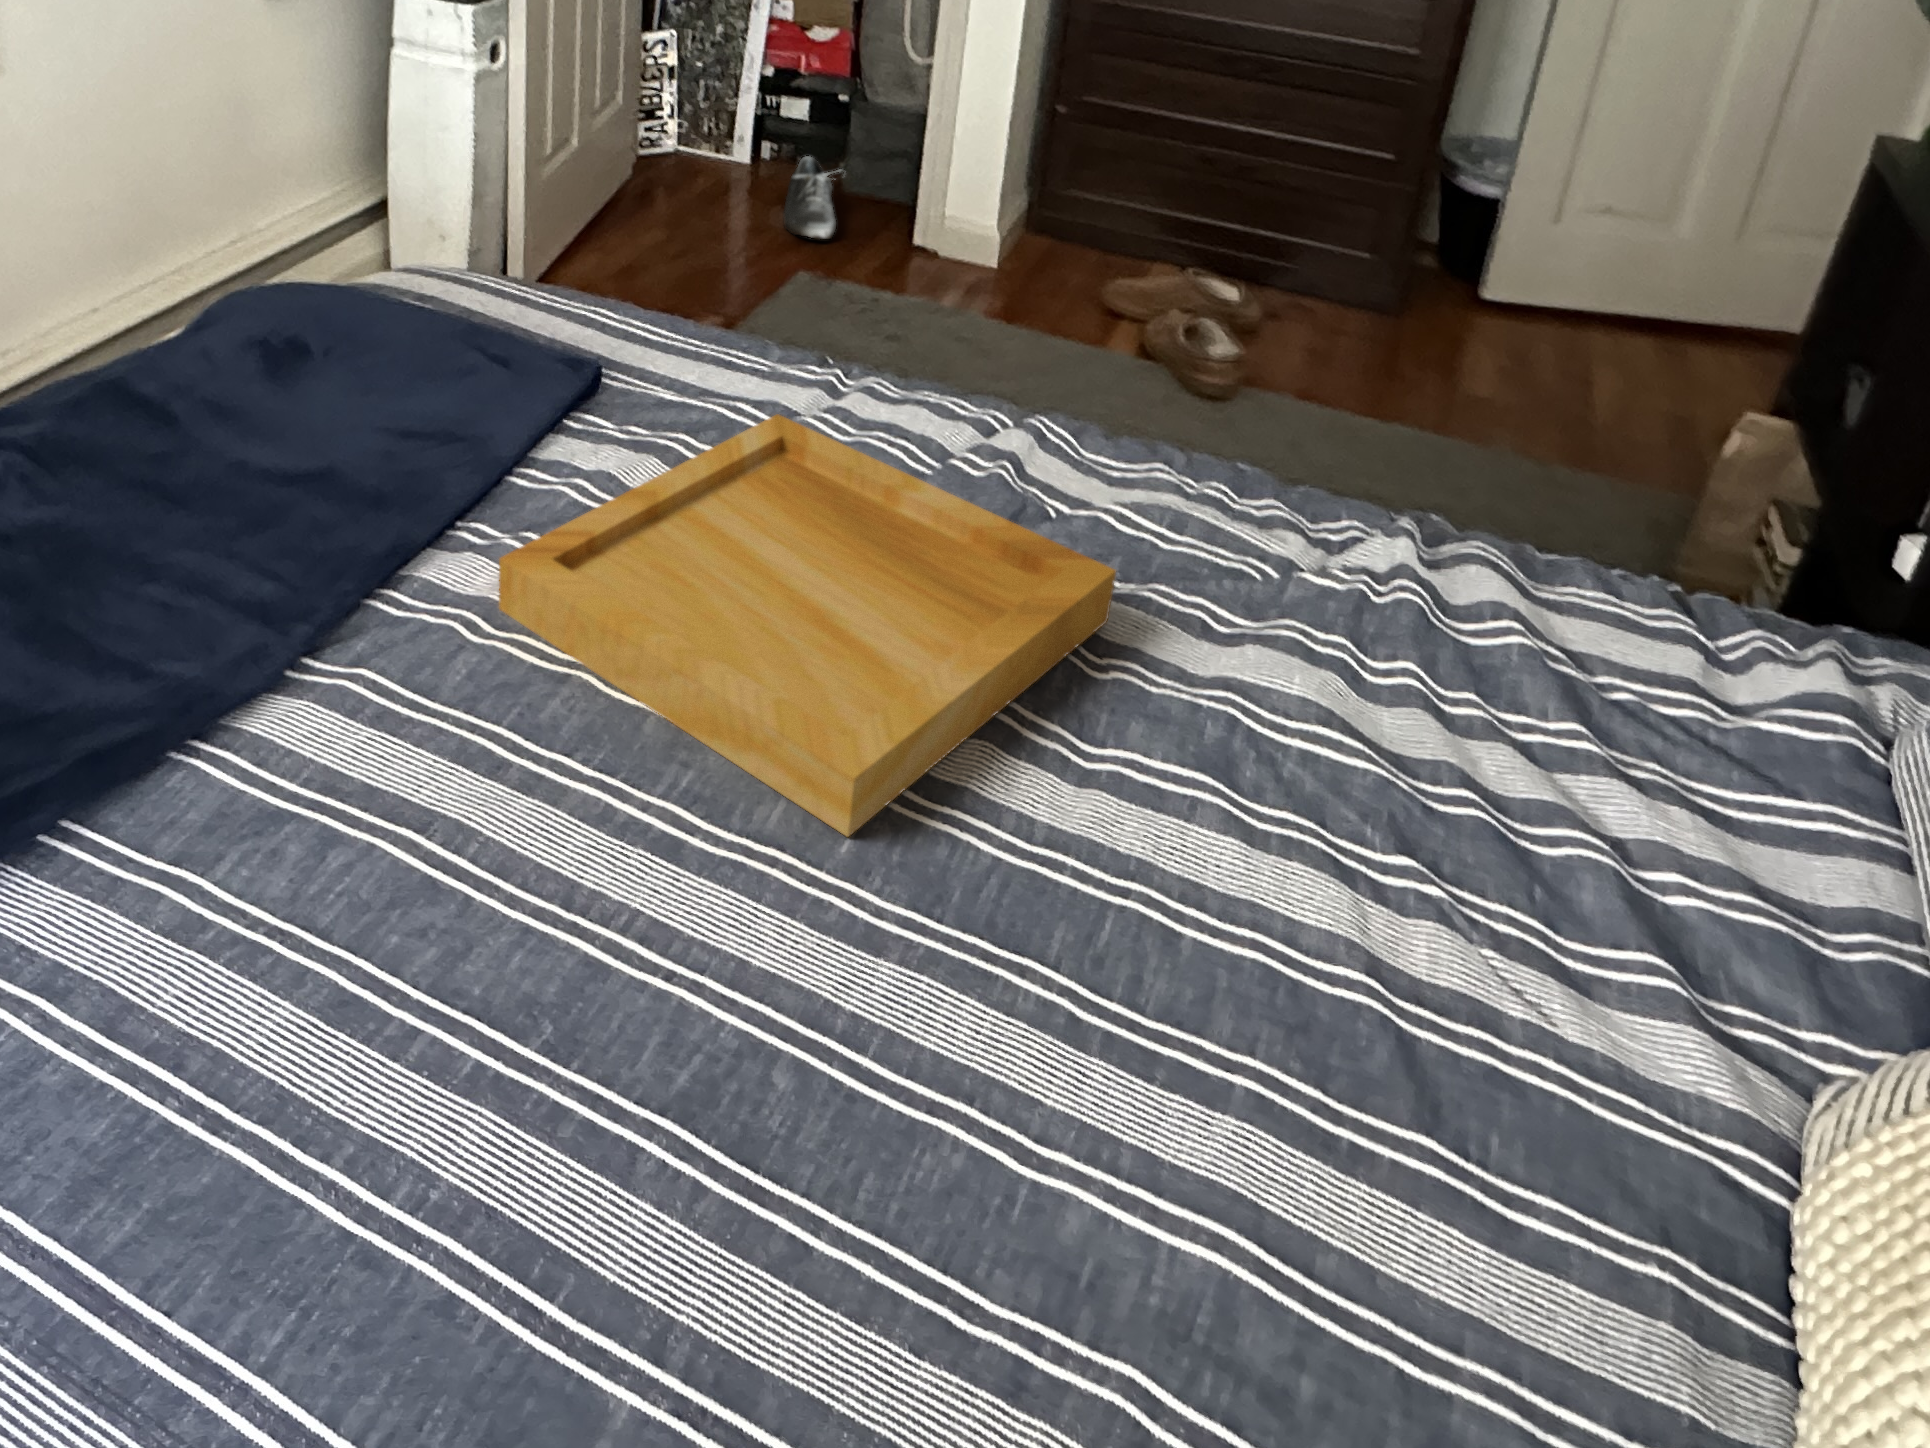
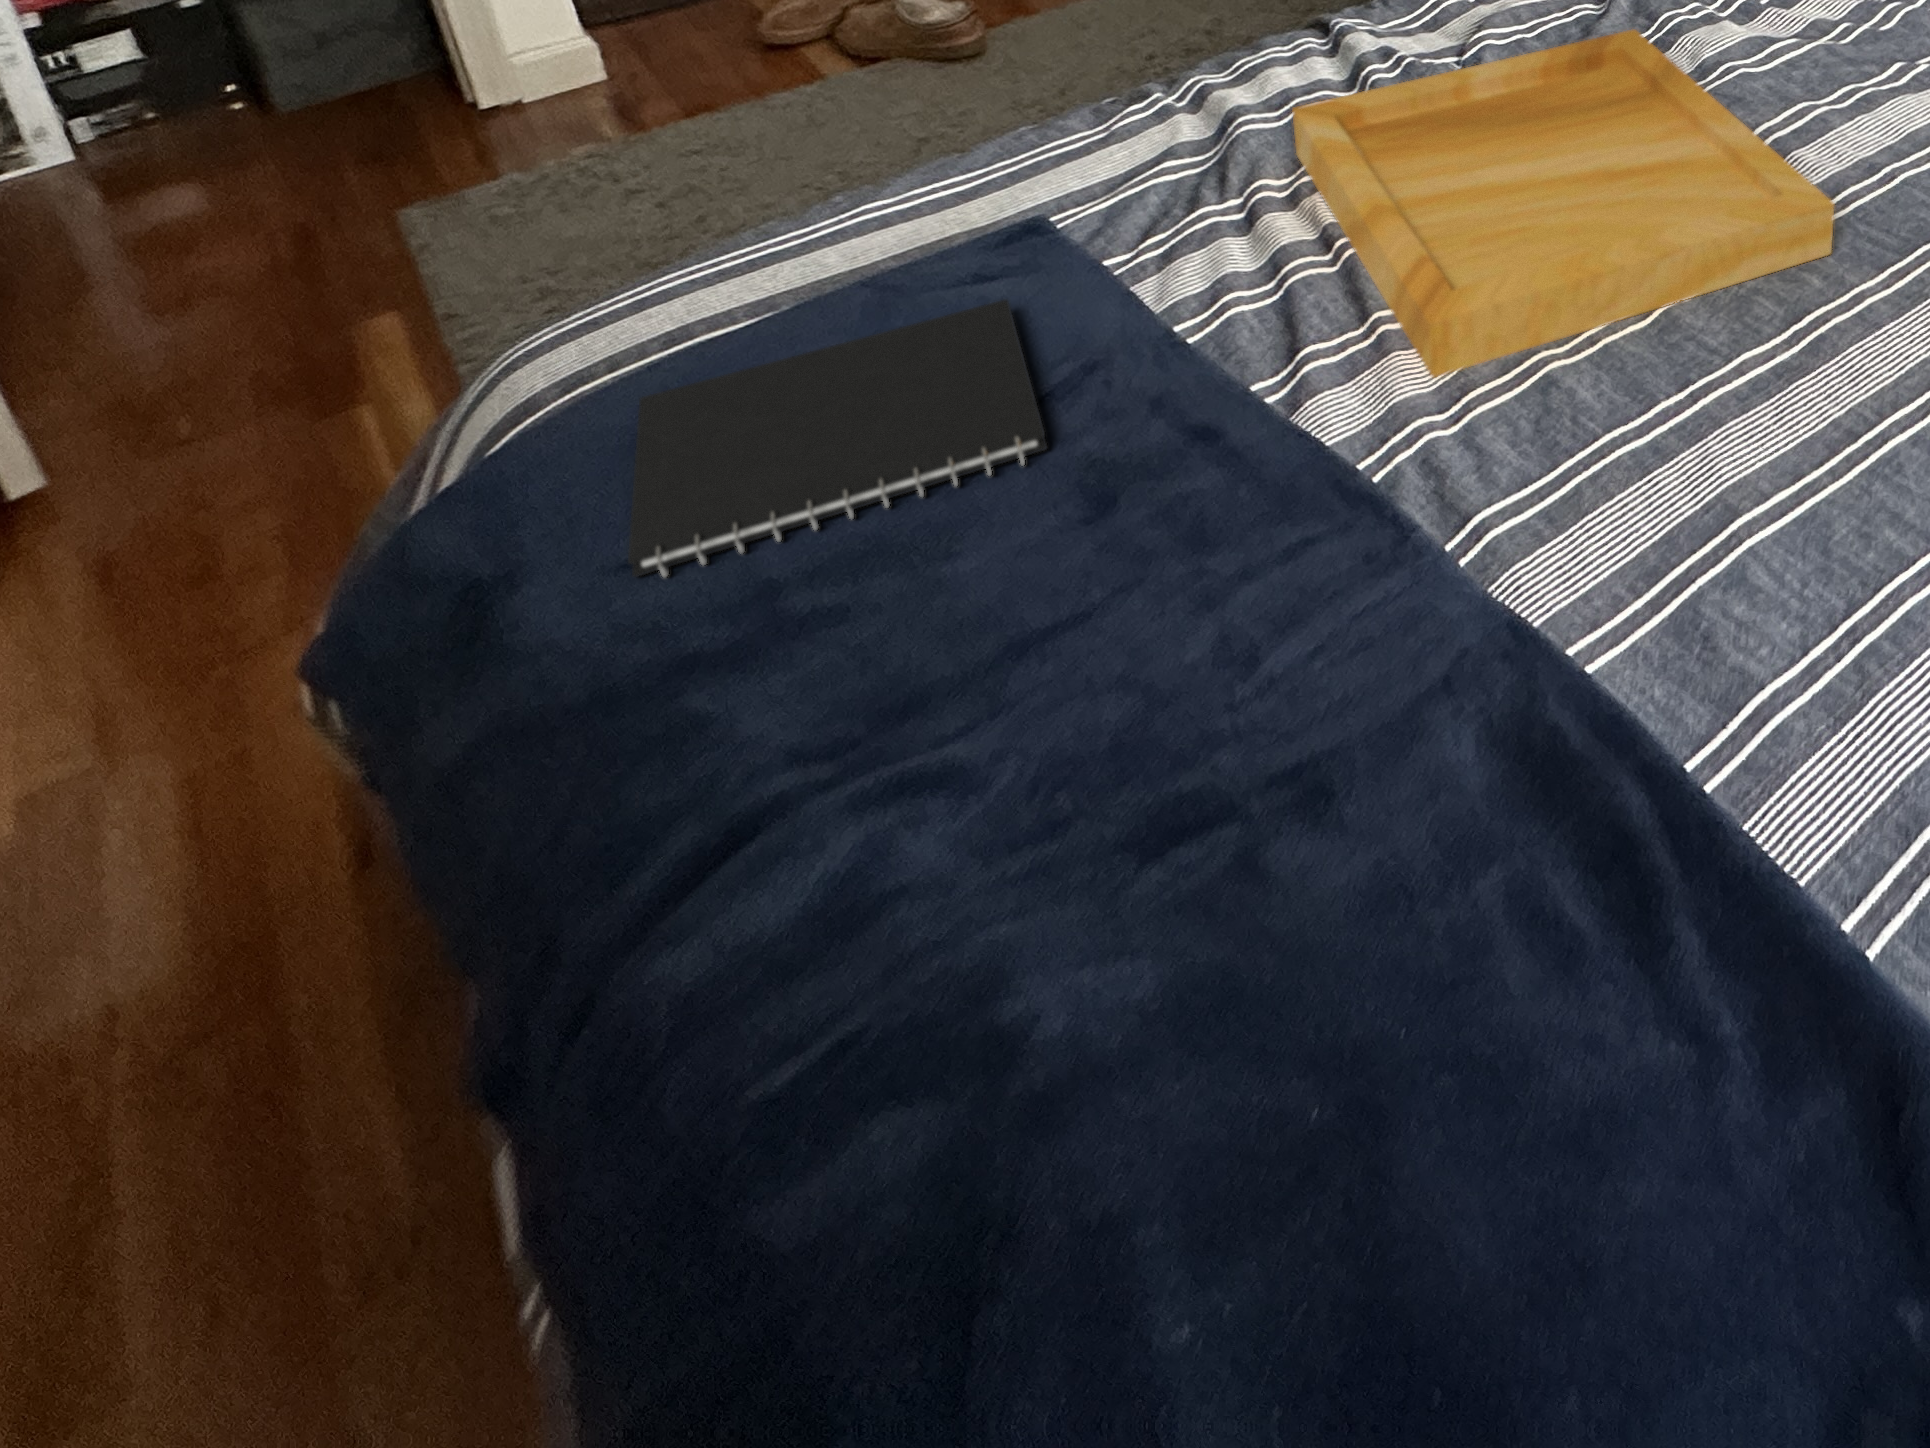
shoe: present [783,156,841,239] -> none [193,73,361,181]
notebook: none [187,310,476,459] -> present [628,299,1048,577]

